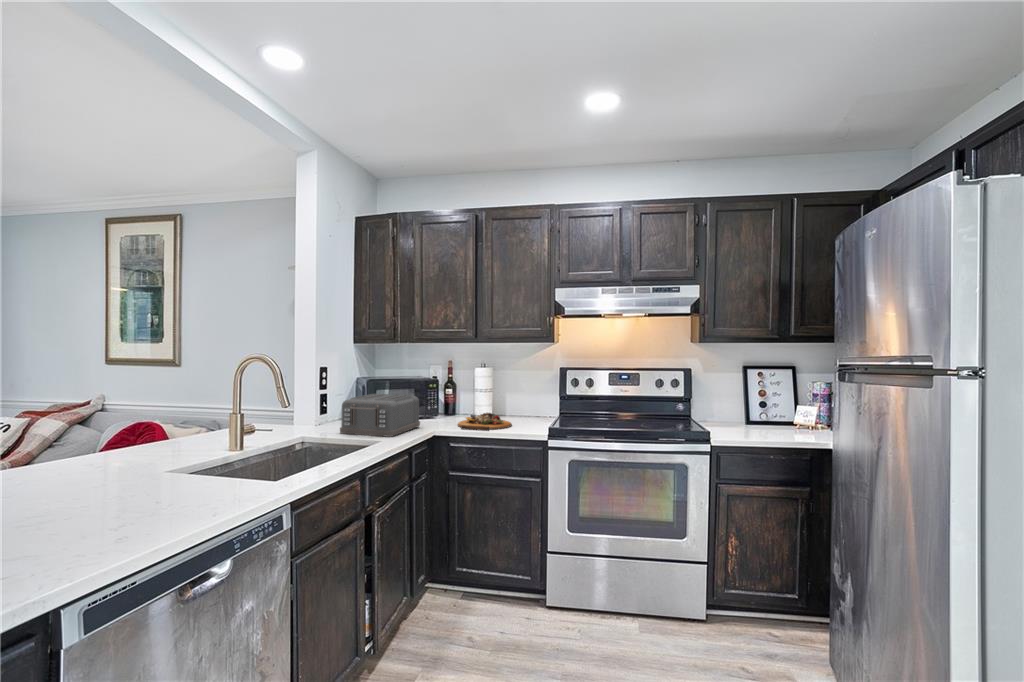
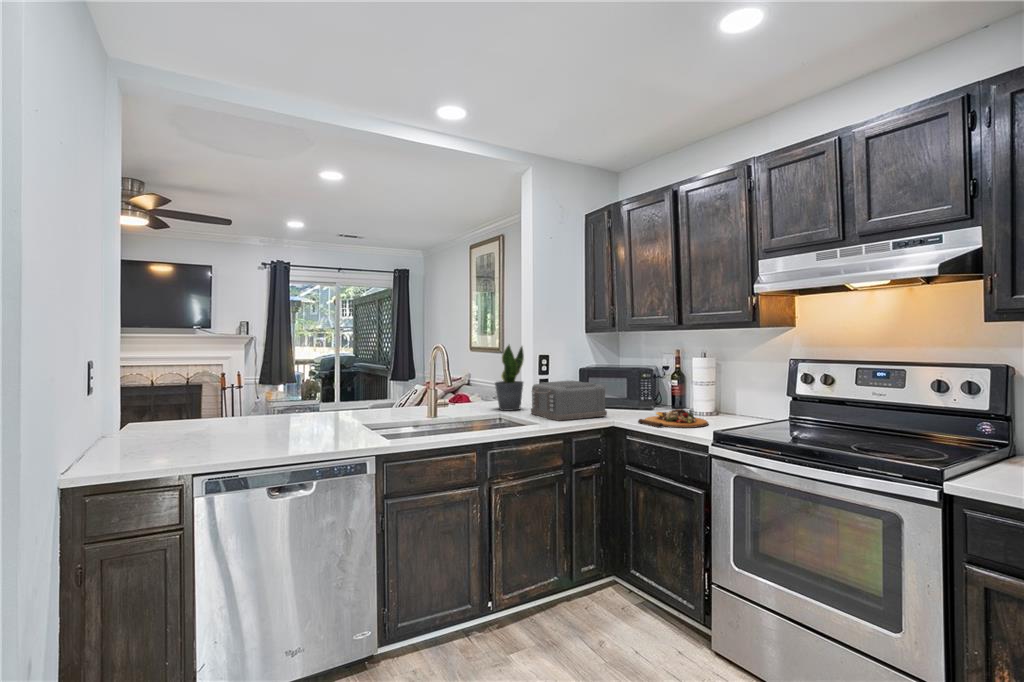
potted plant: none [280,355,319,434] -> present [495,344,524,411]

